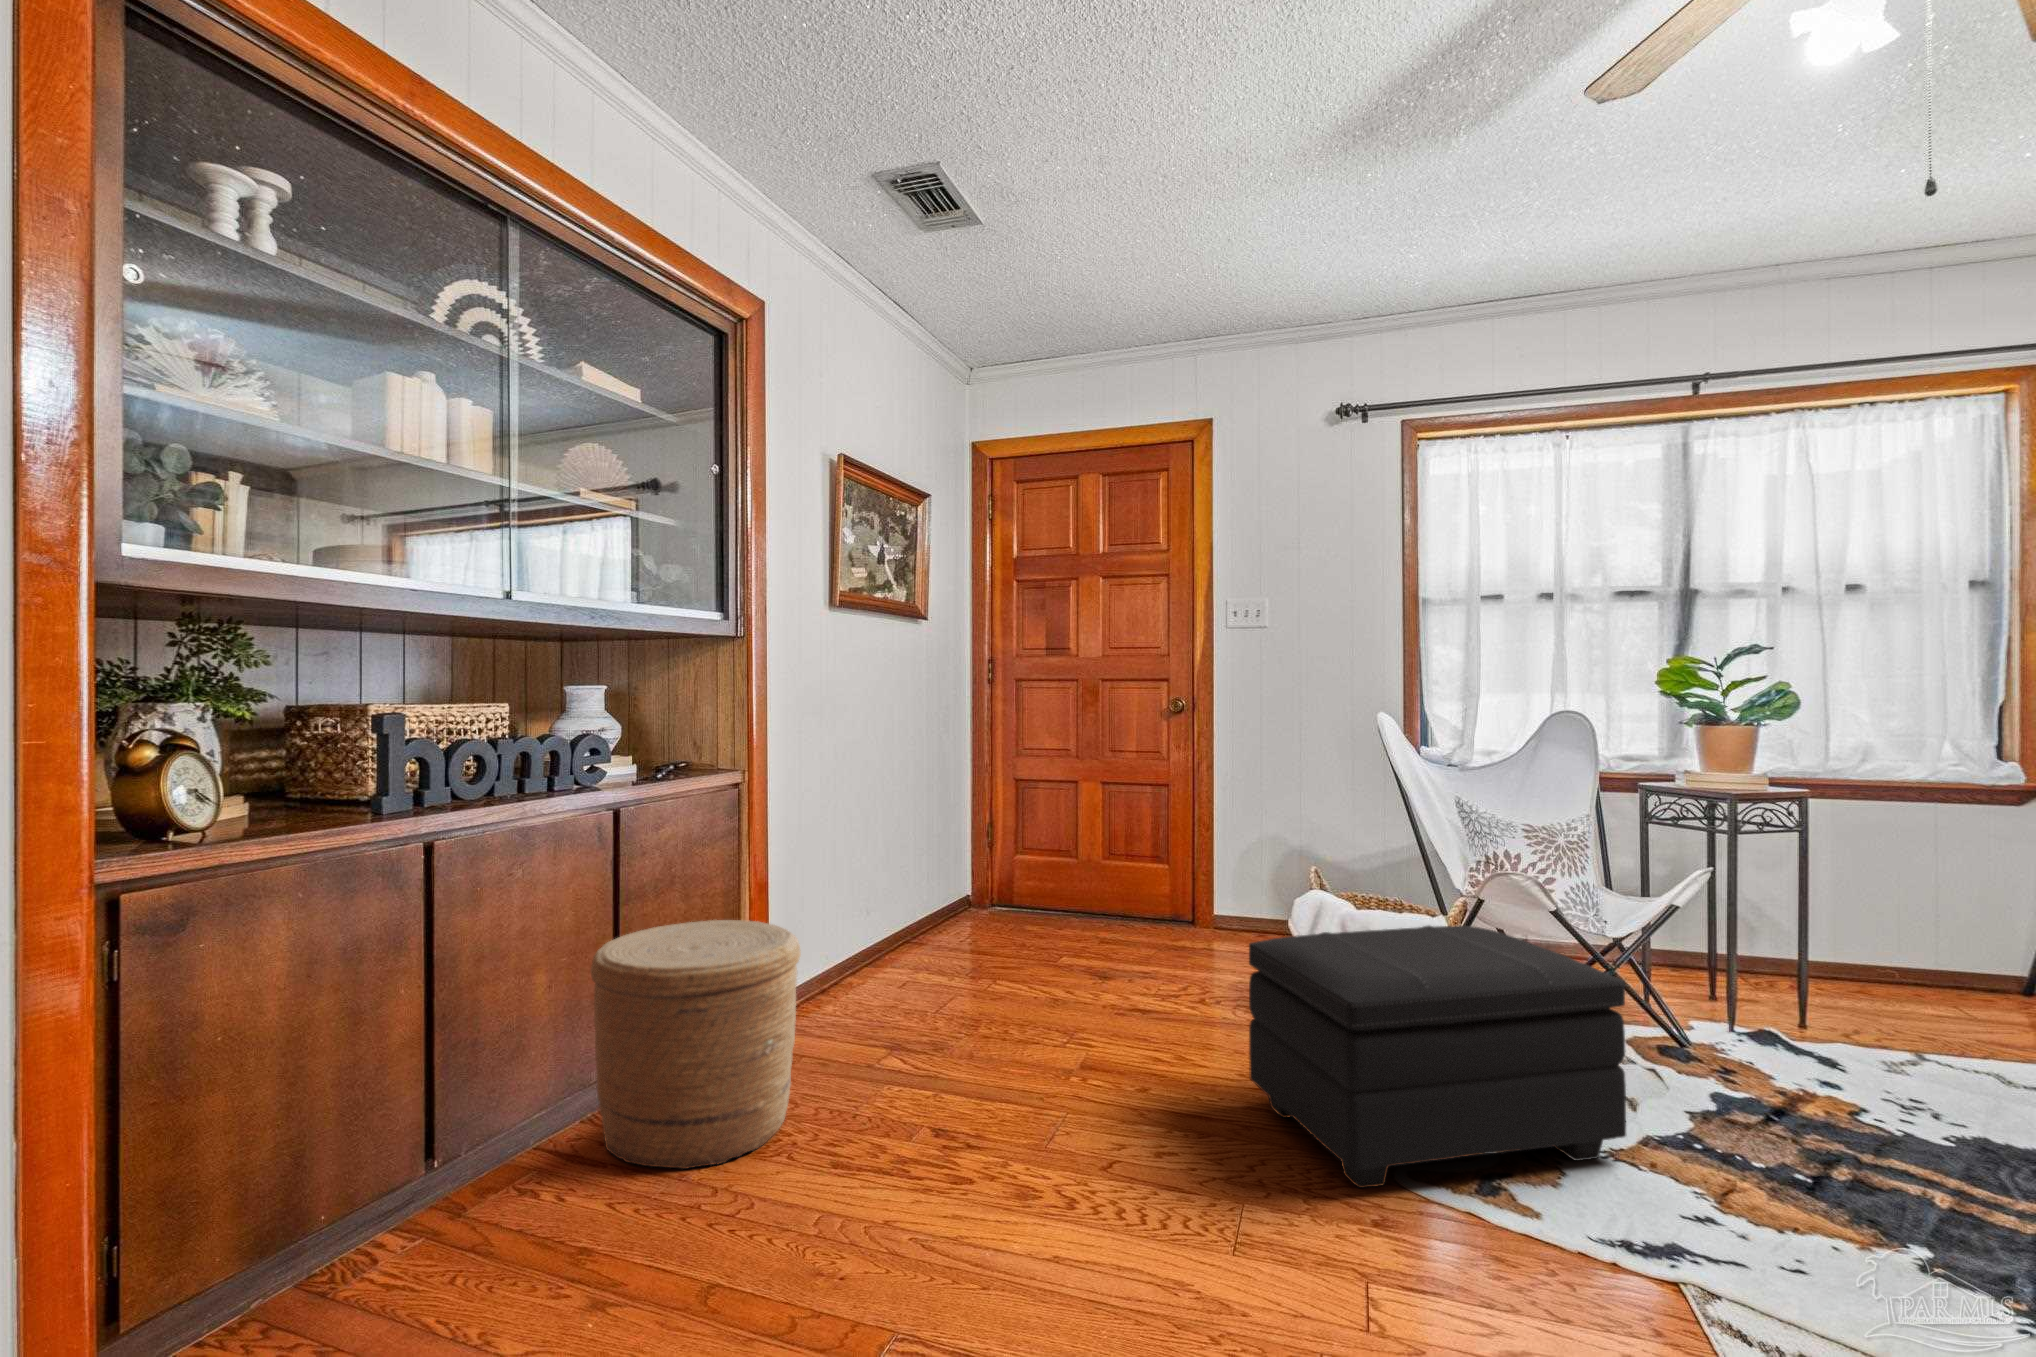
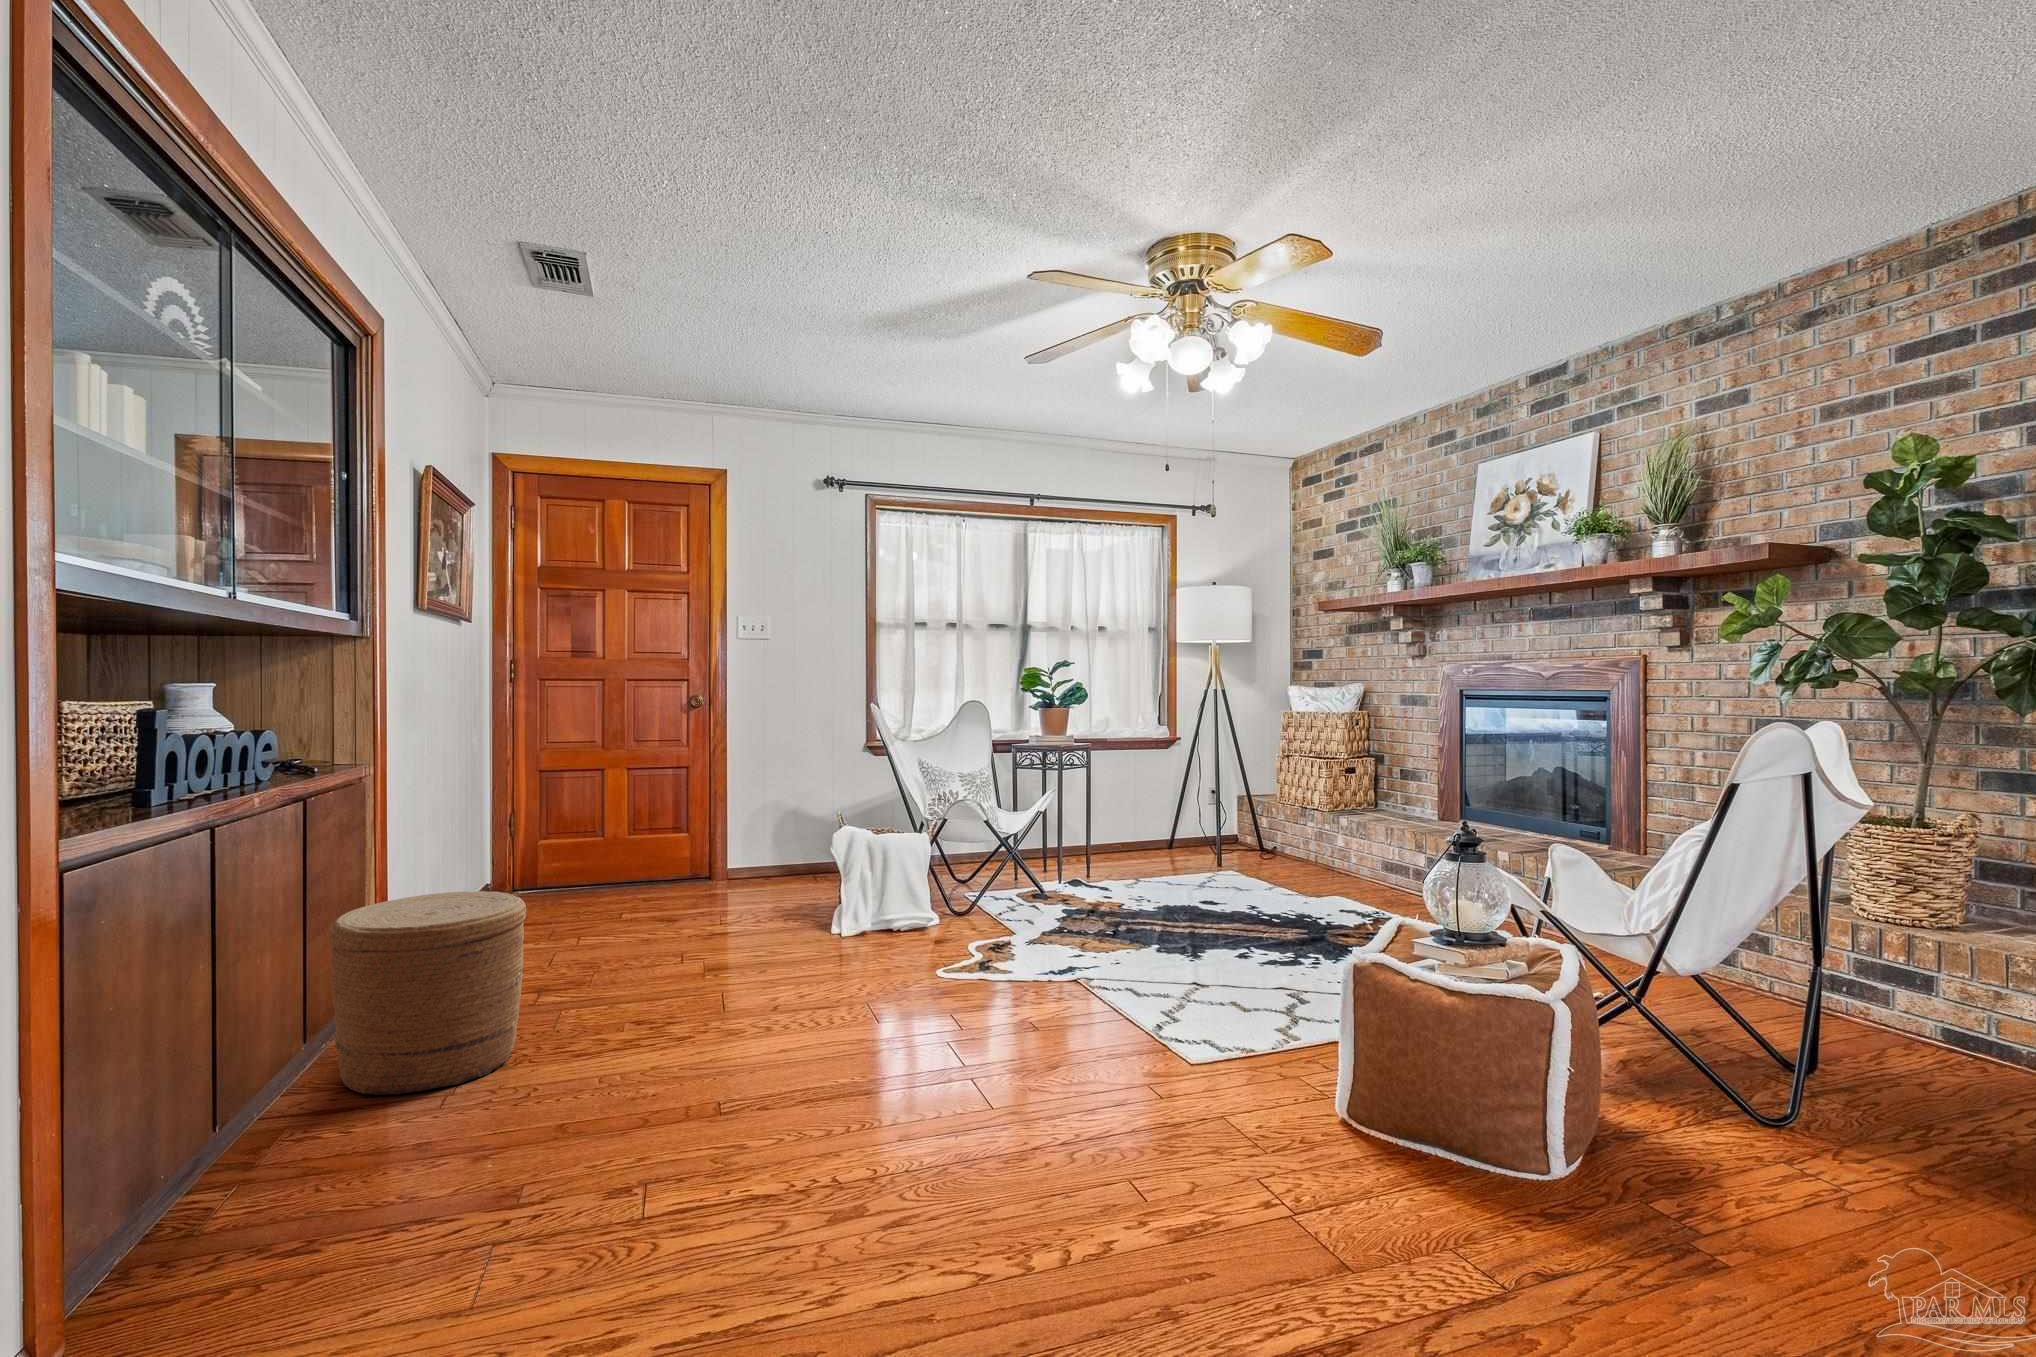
footstool: present [1249,925,1626,1188] -> none [839,834,1039,982]

